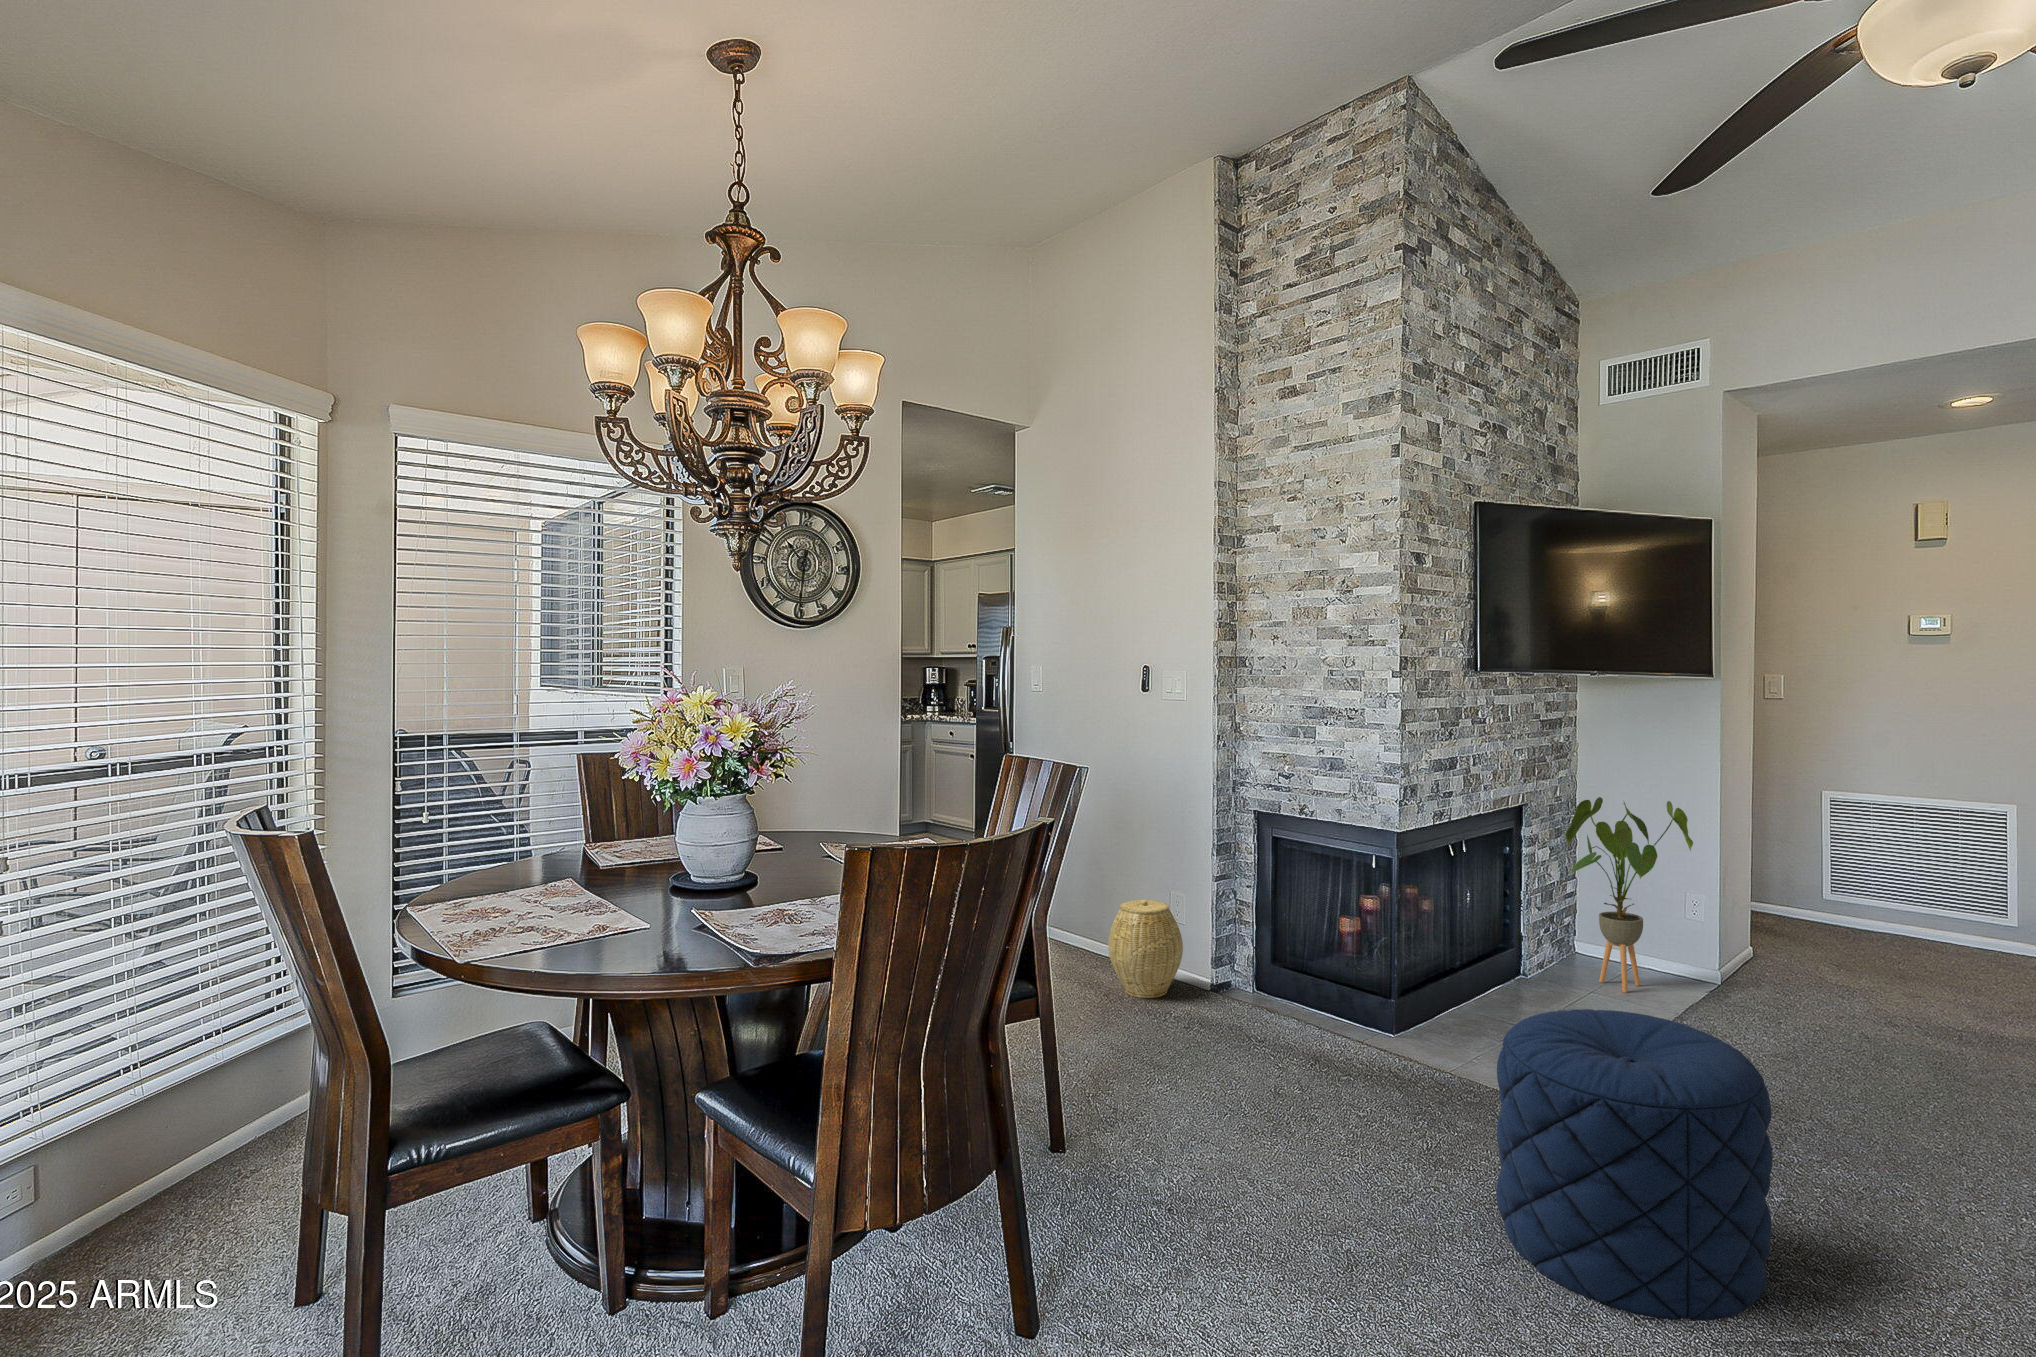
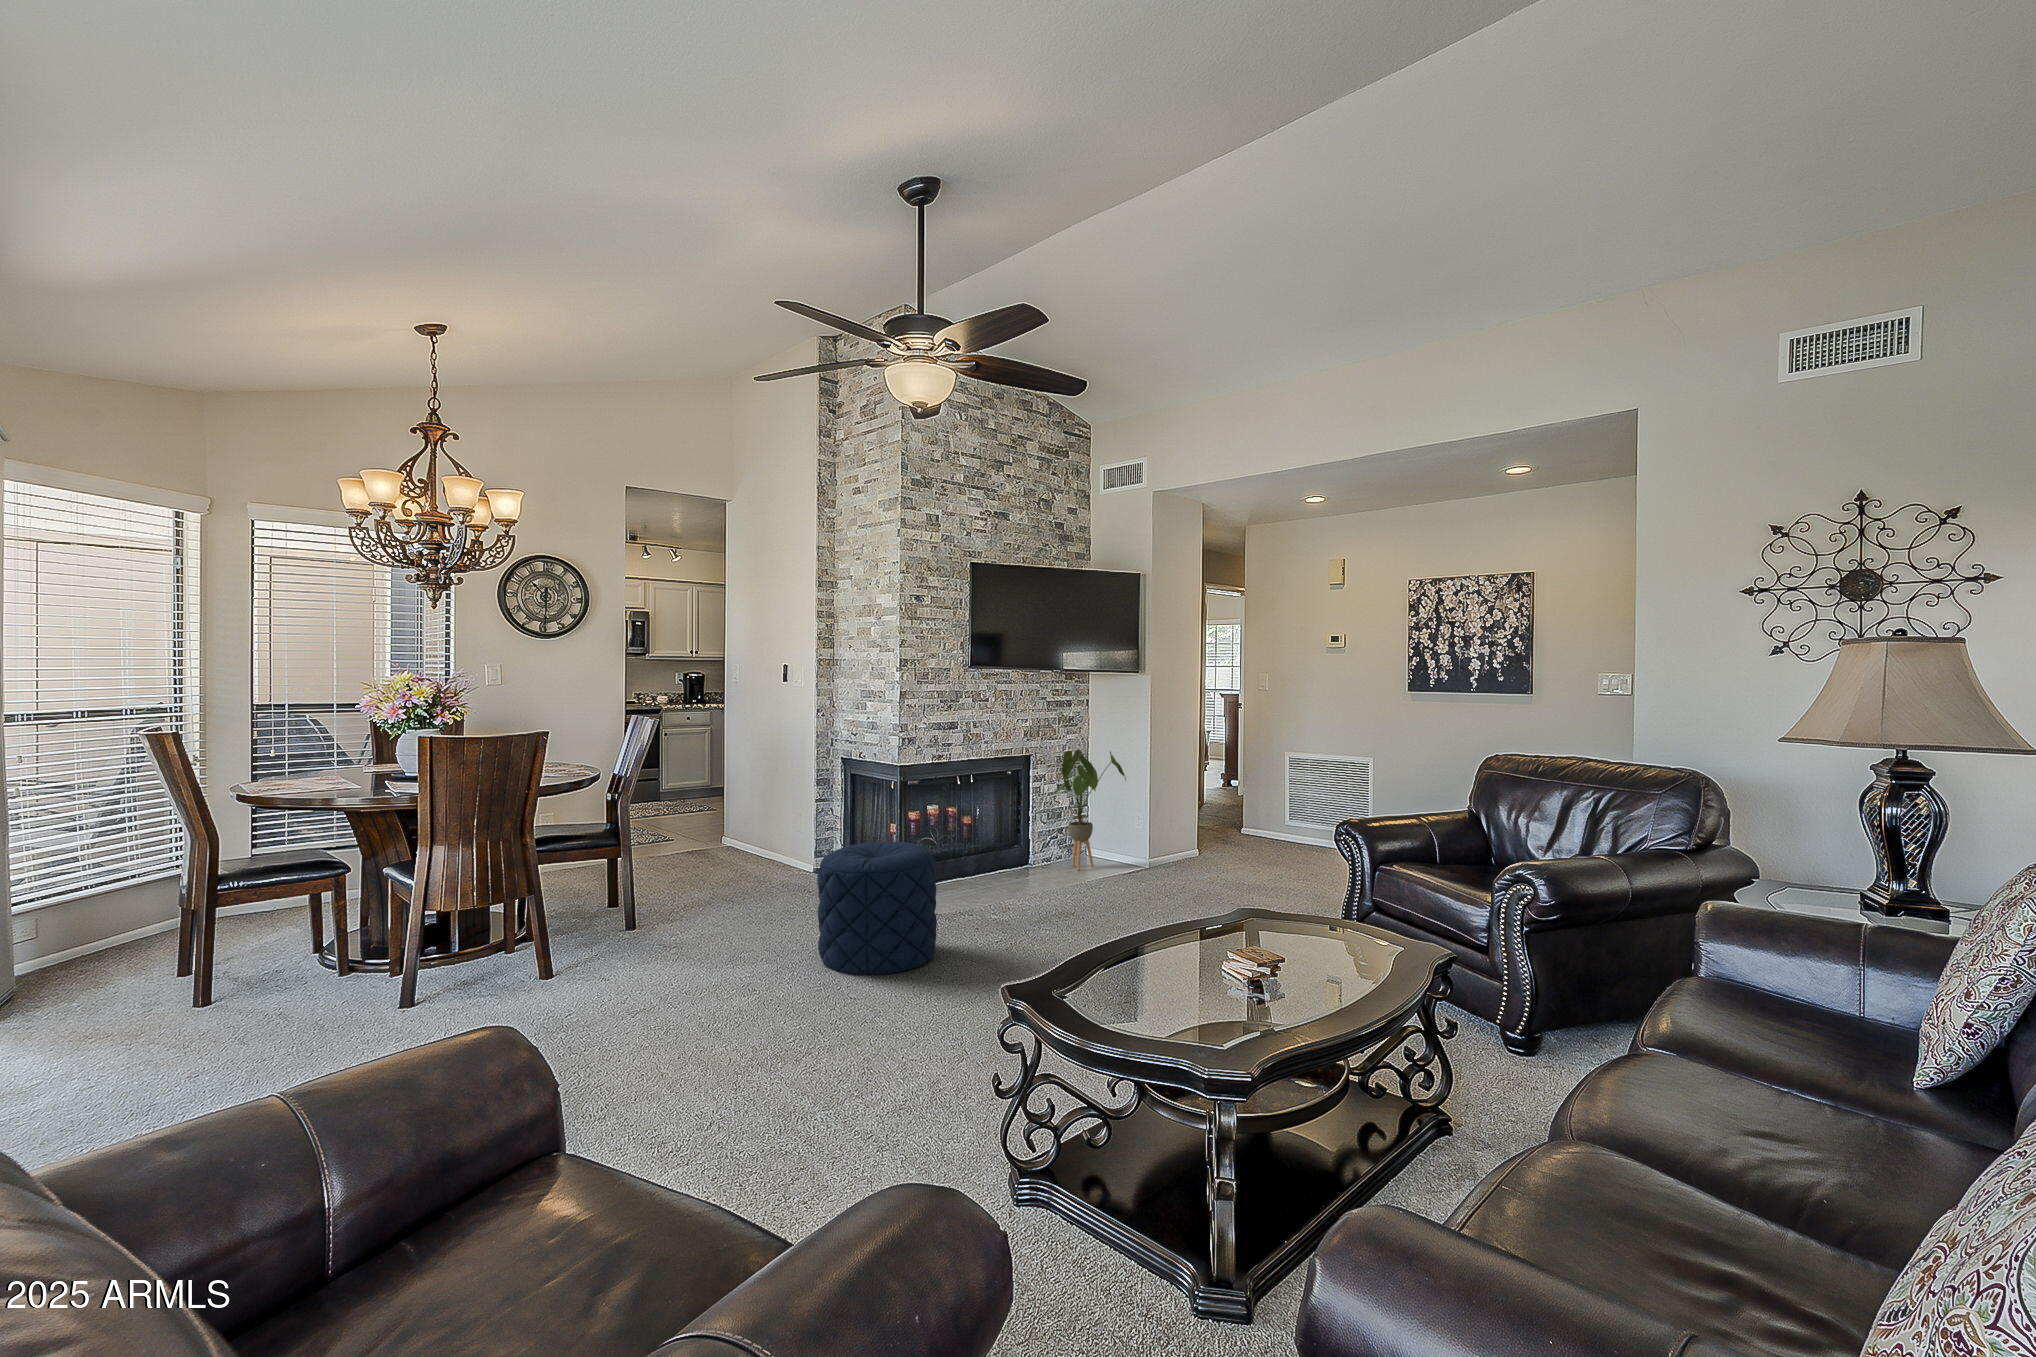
woven basket: present [1108,900,1183,998] -> none [745,814,794,875]

